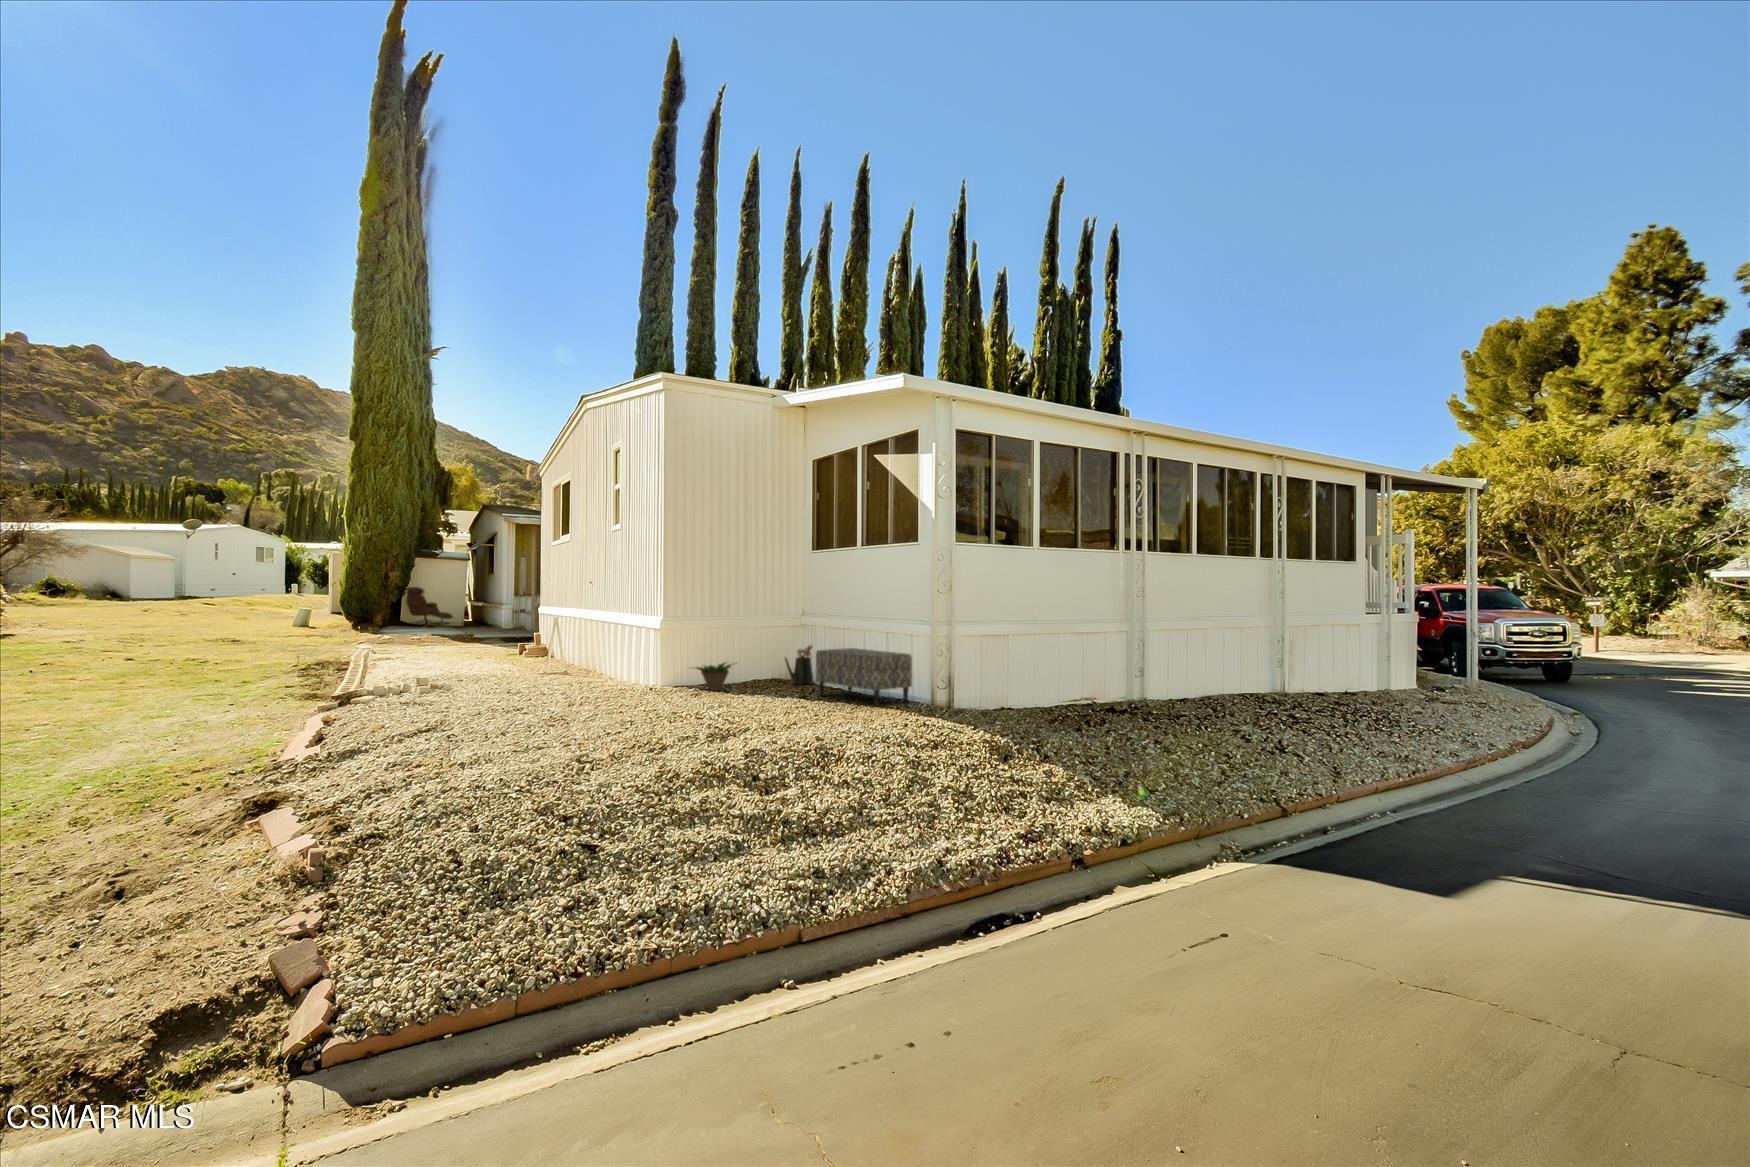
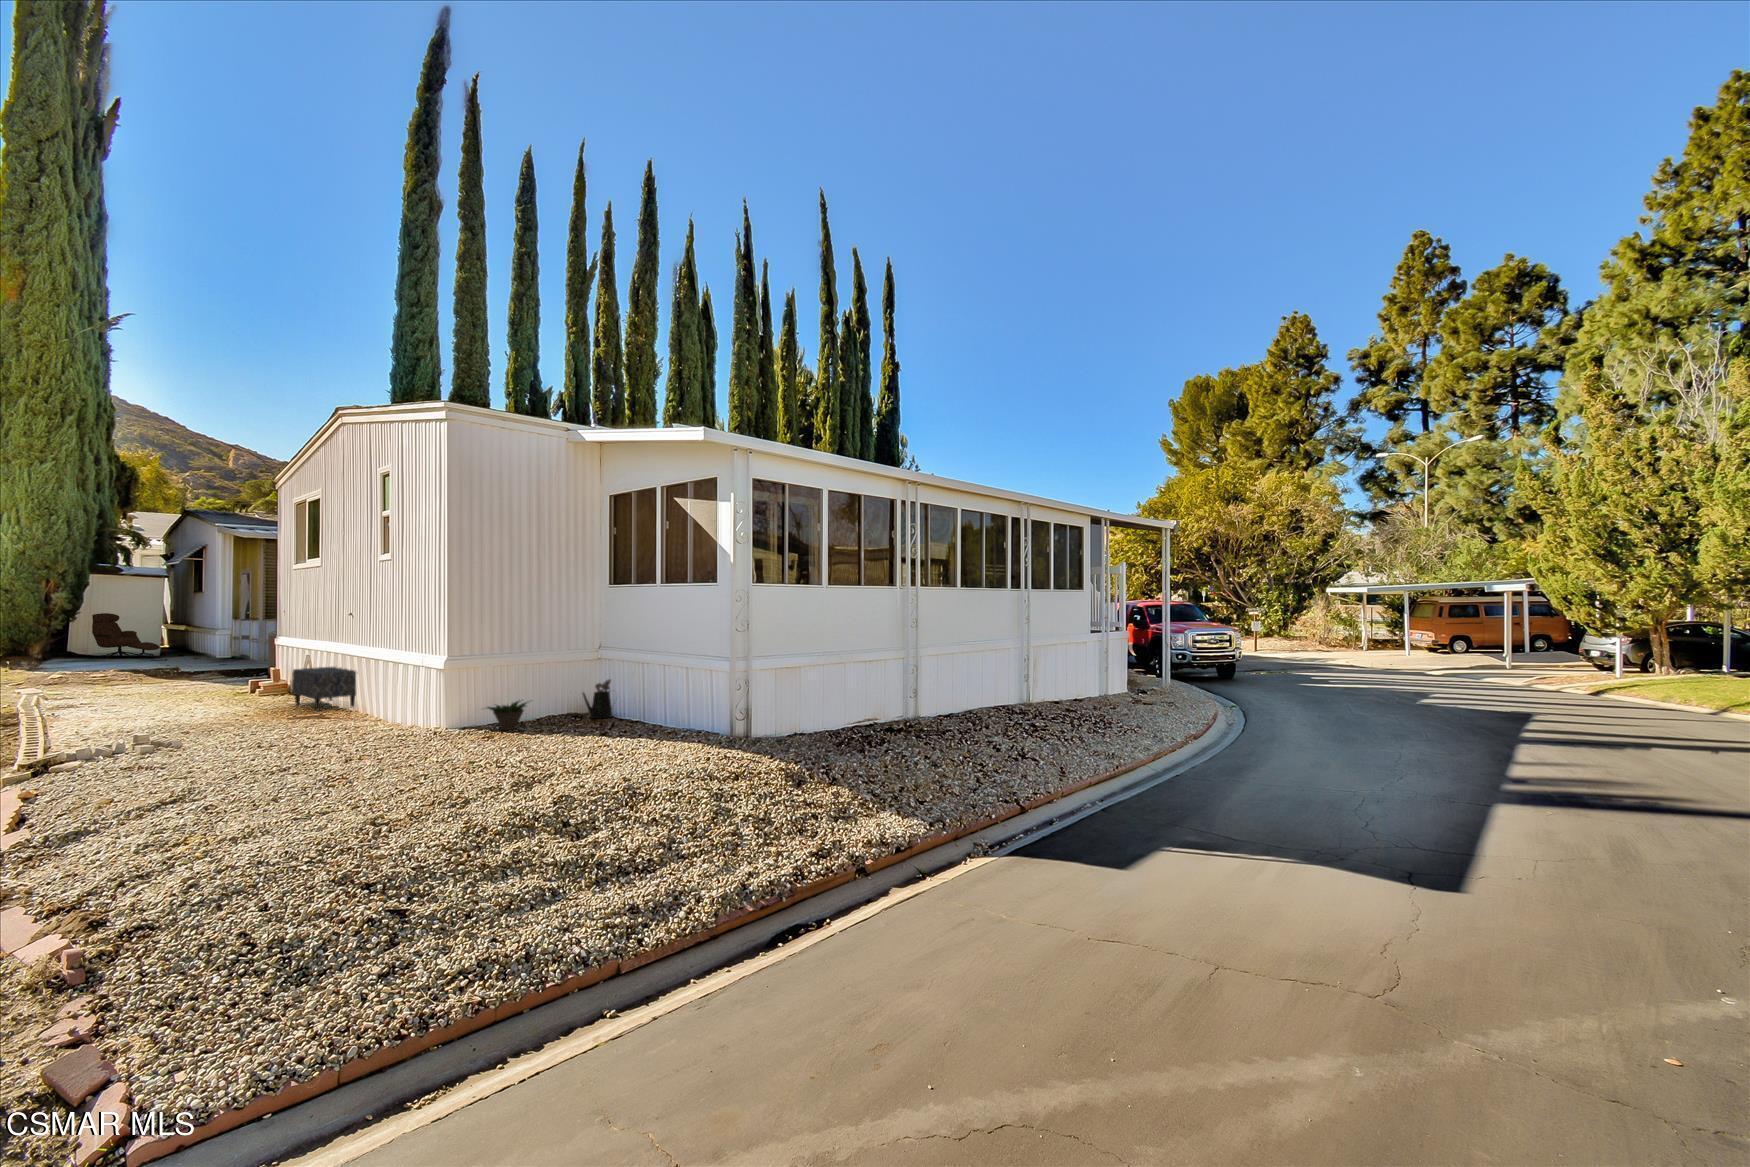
bench: present [816,648,912,706] -> present [292,667,356,711]

